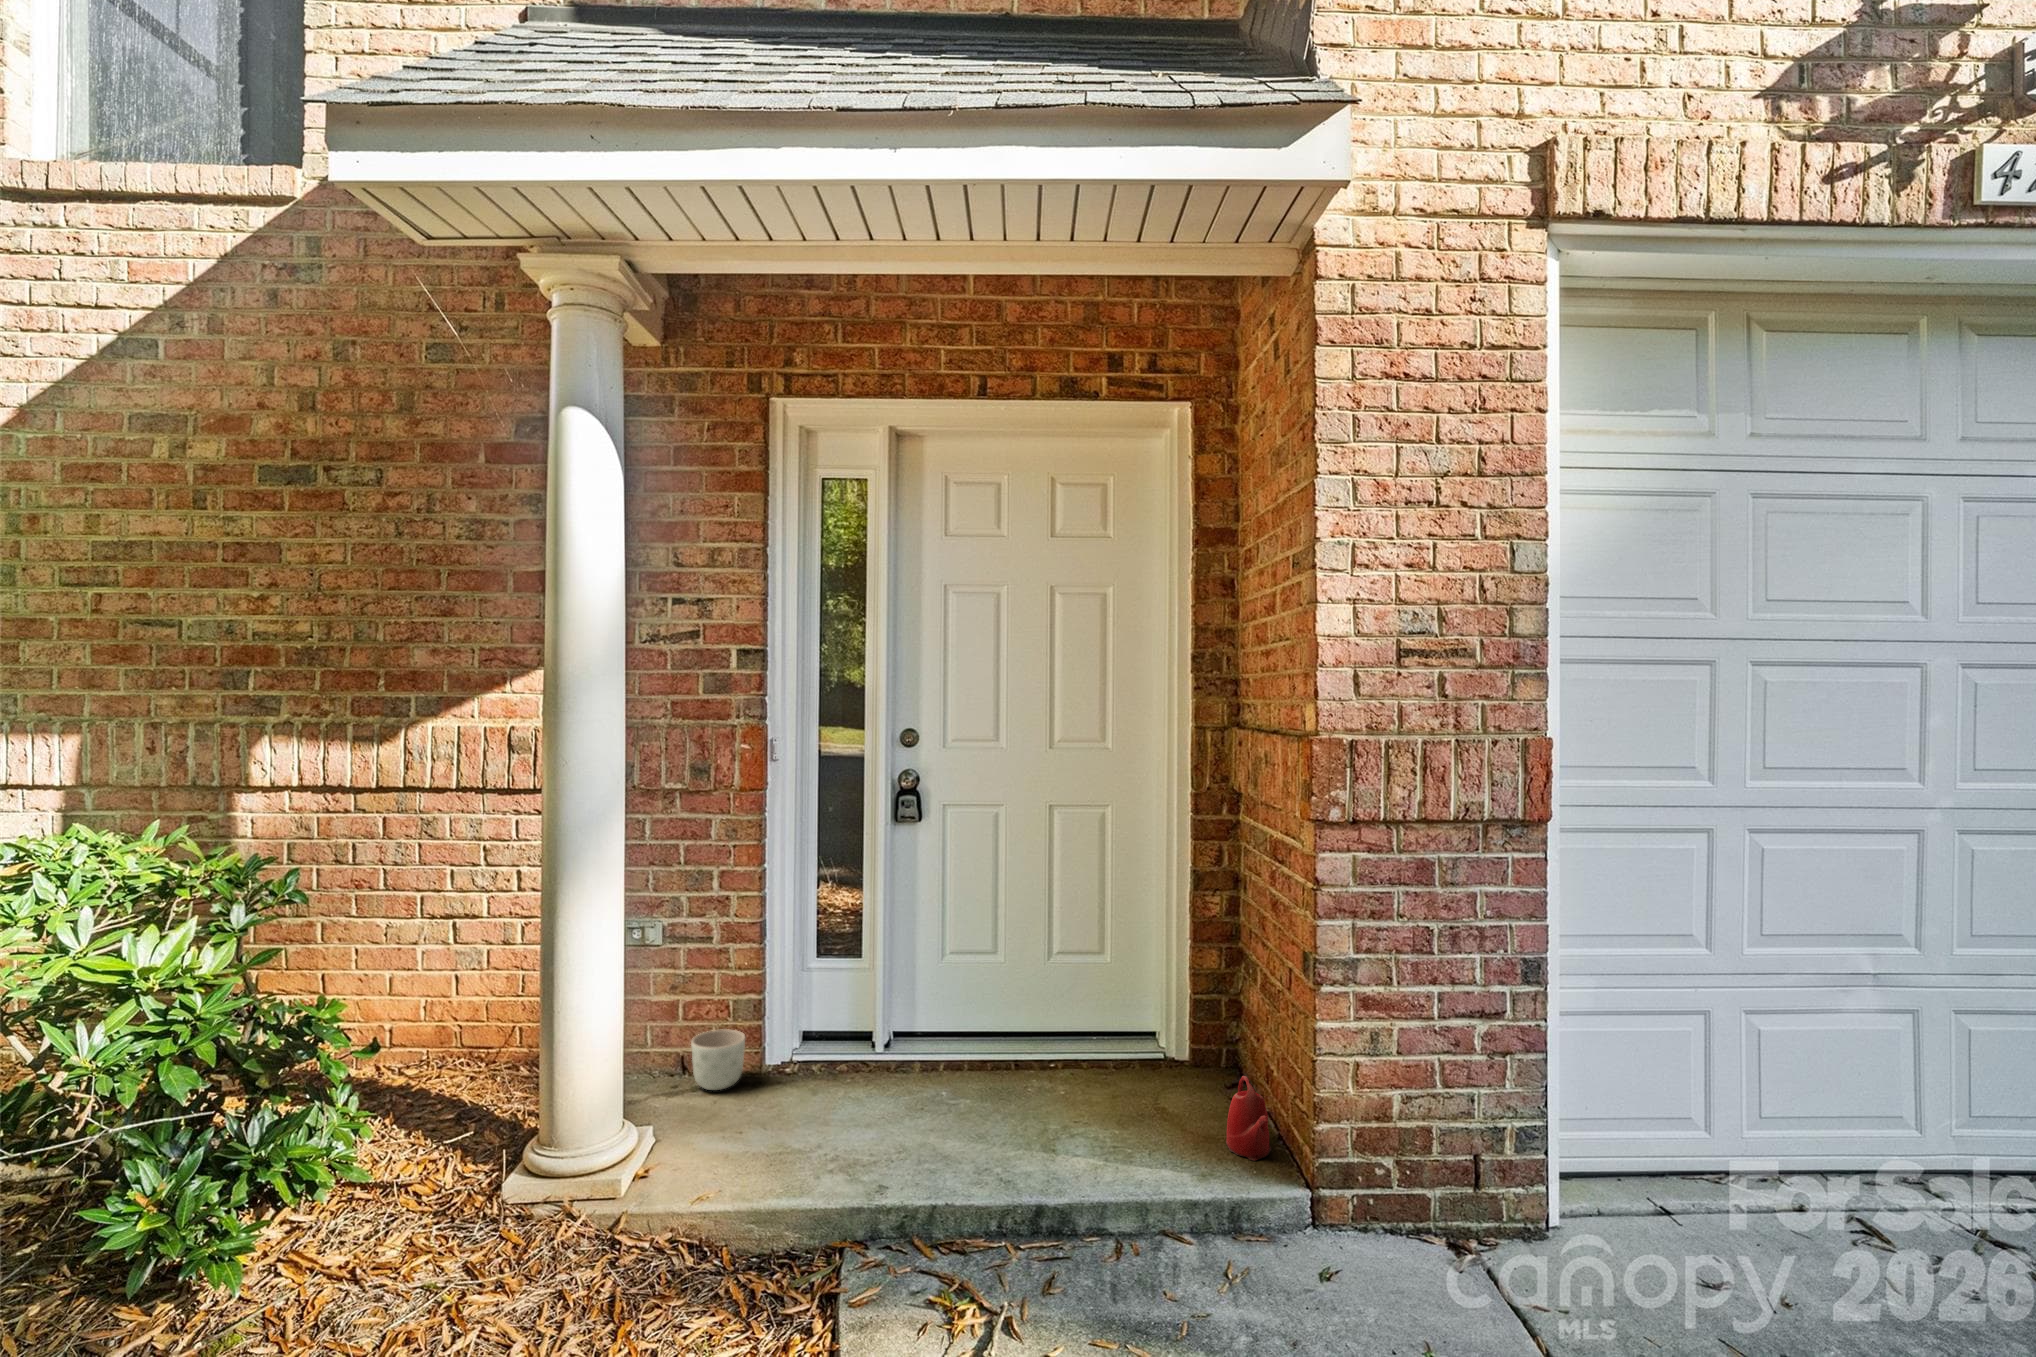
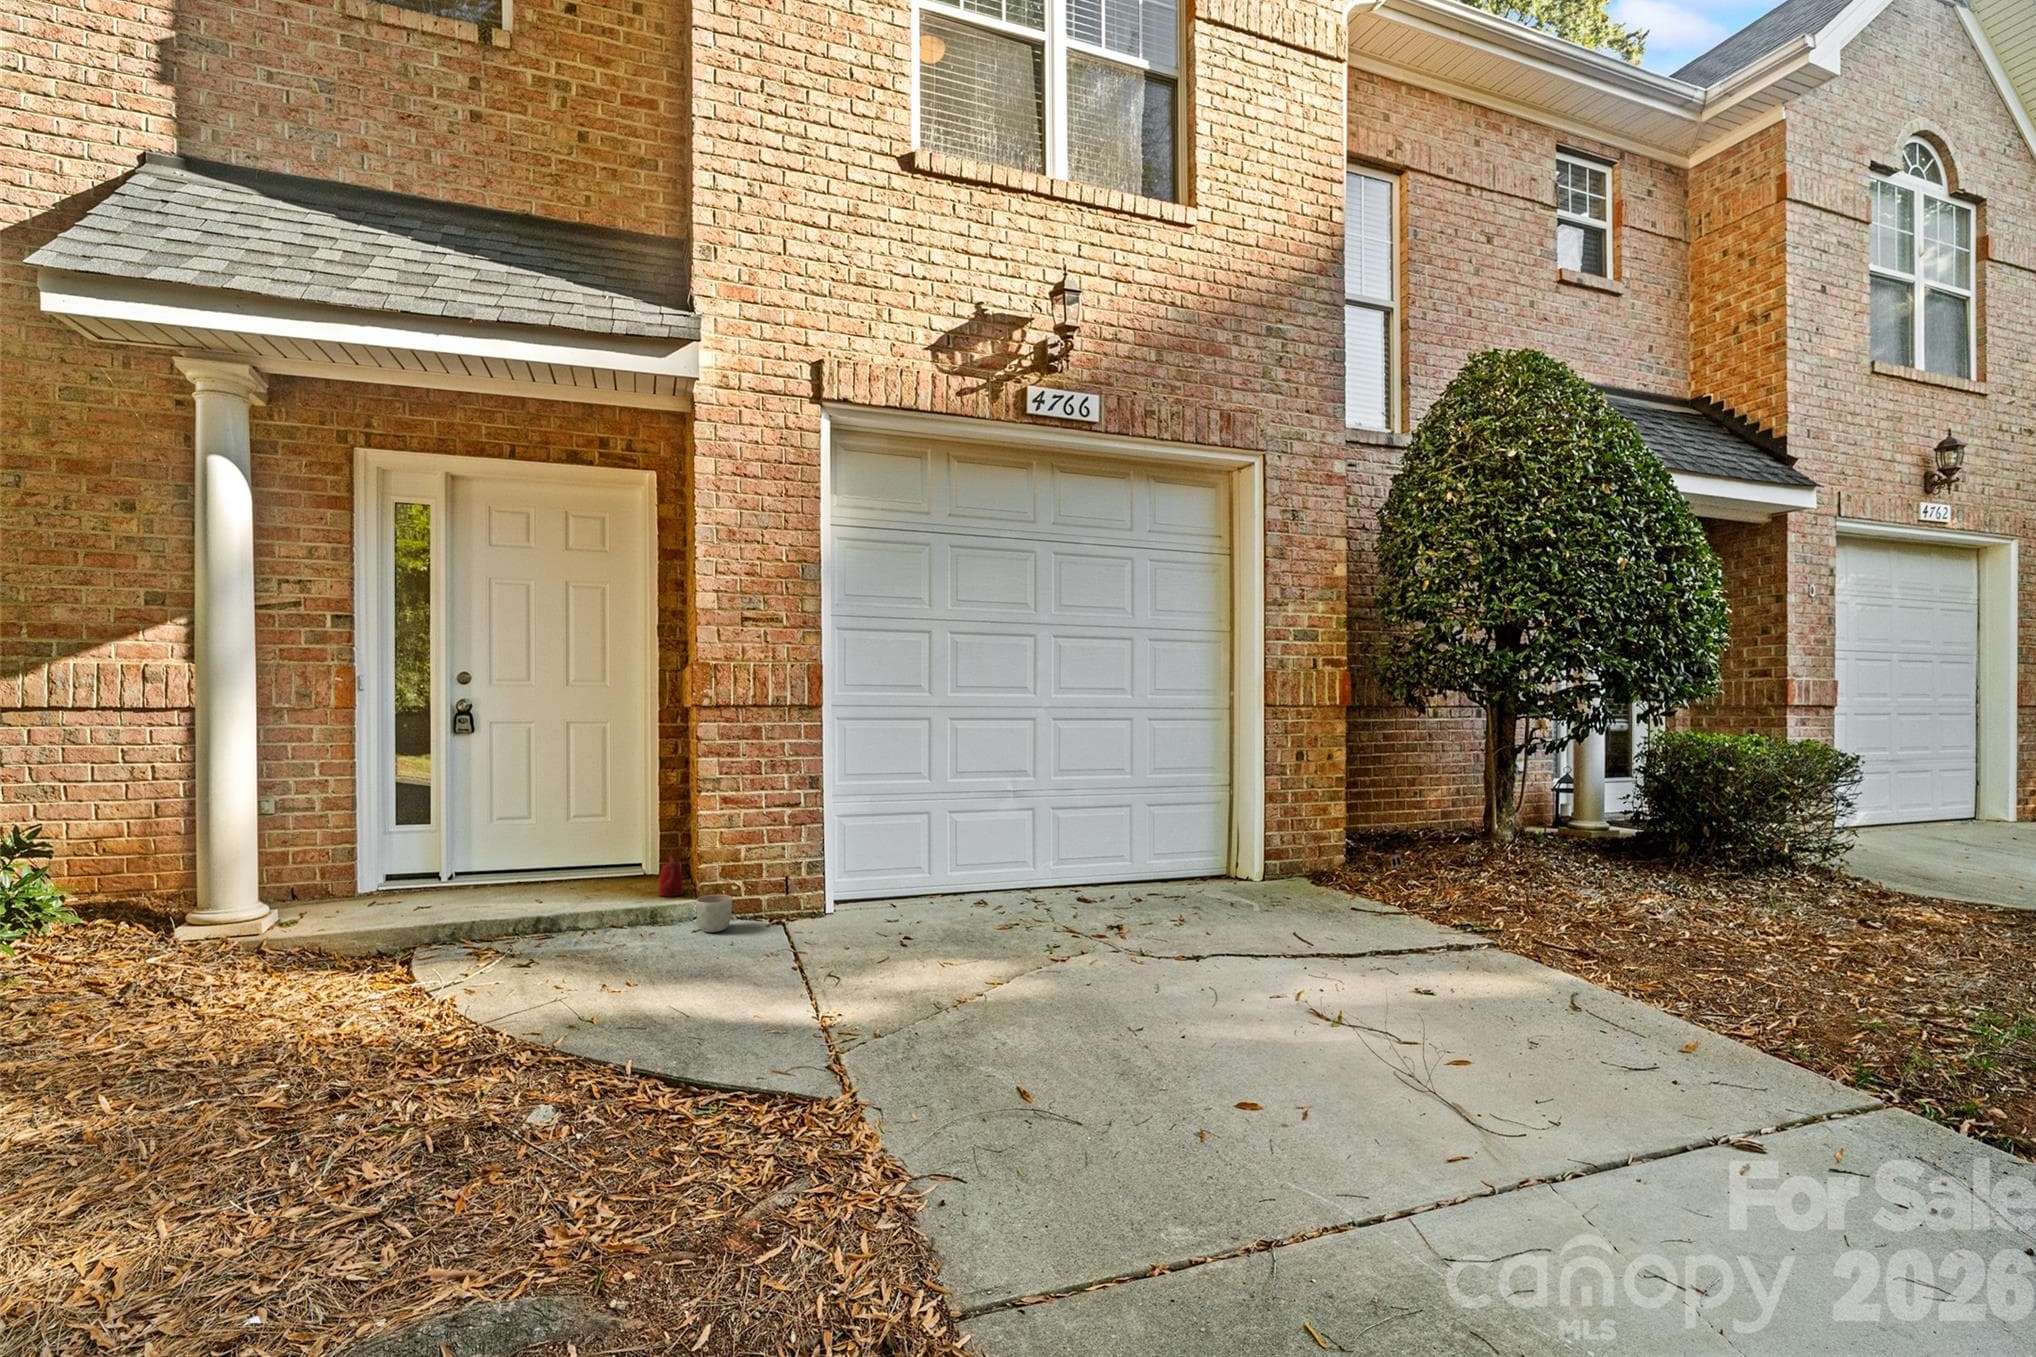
planter: present [691,1029,745,1090] -> present [696,895,733,932]

